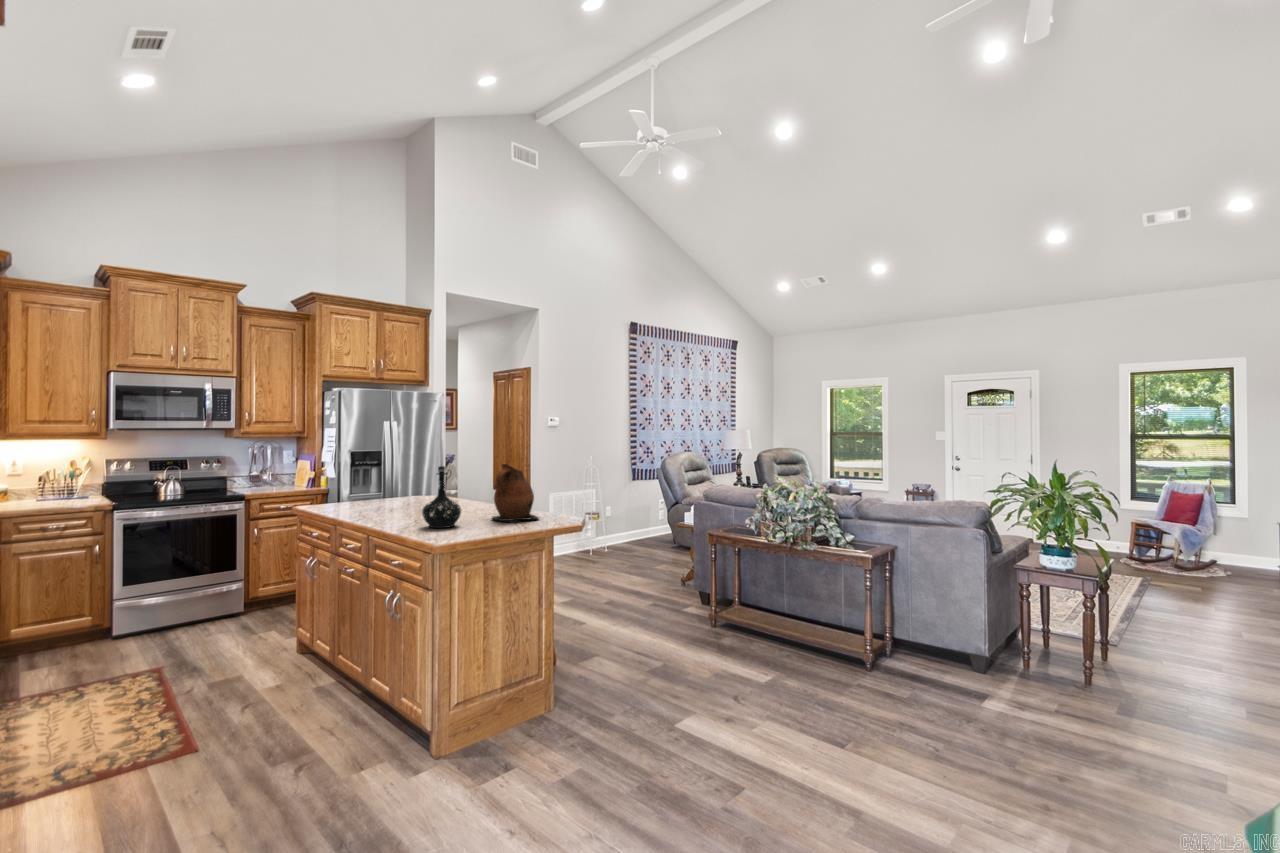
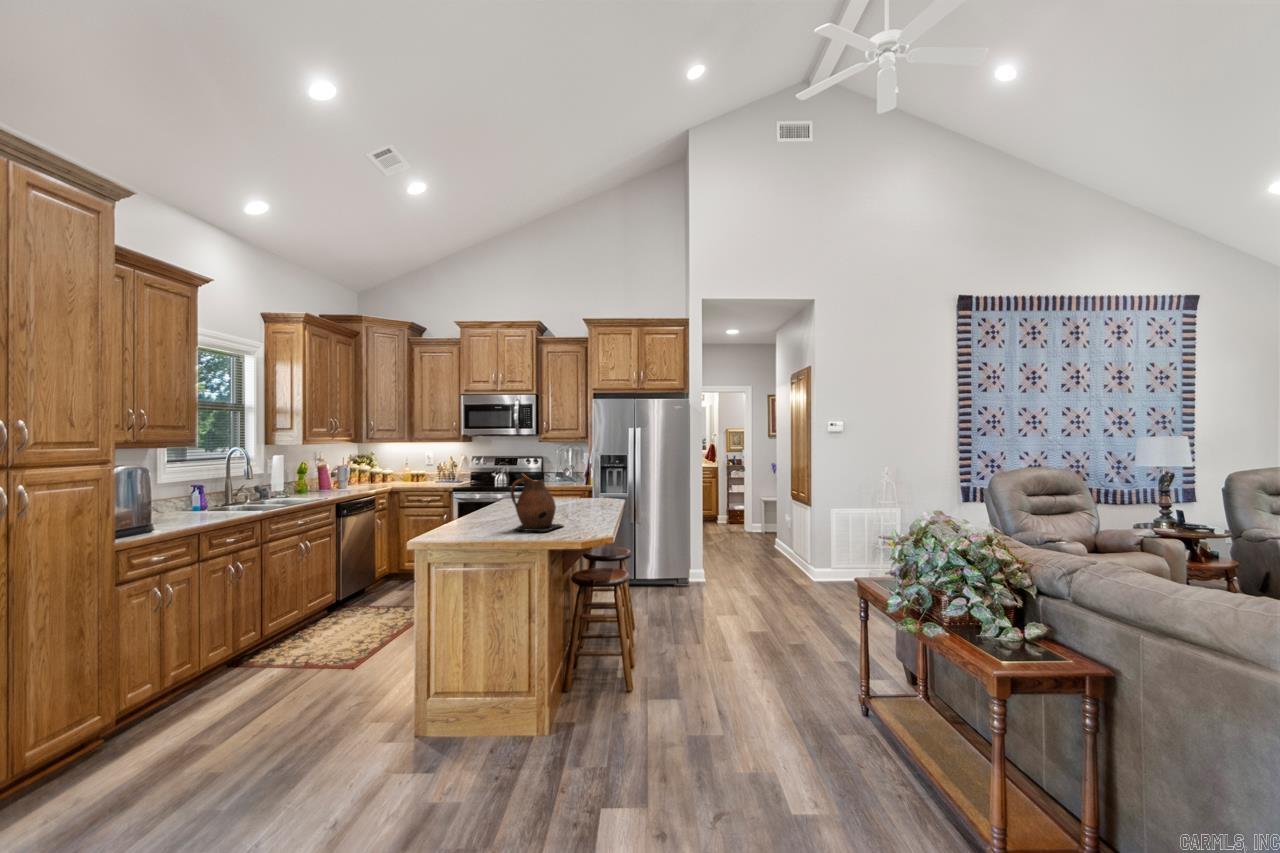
bottle: present [422,466,461,528] -> none [450,473,486,529]

